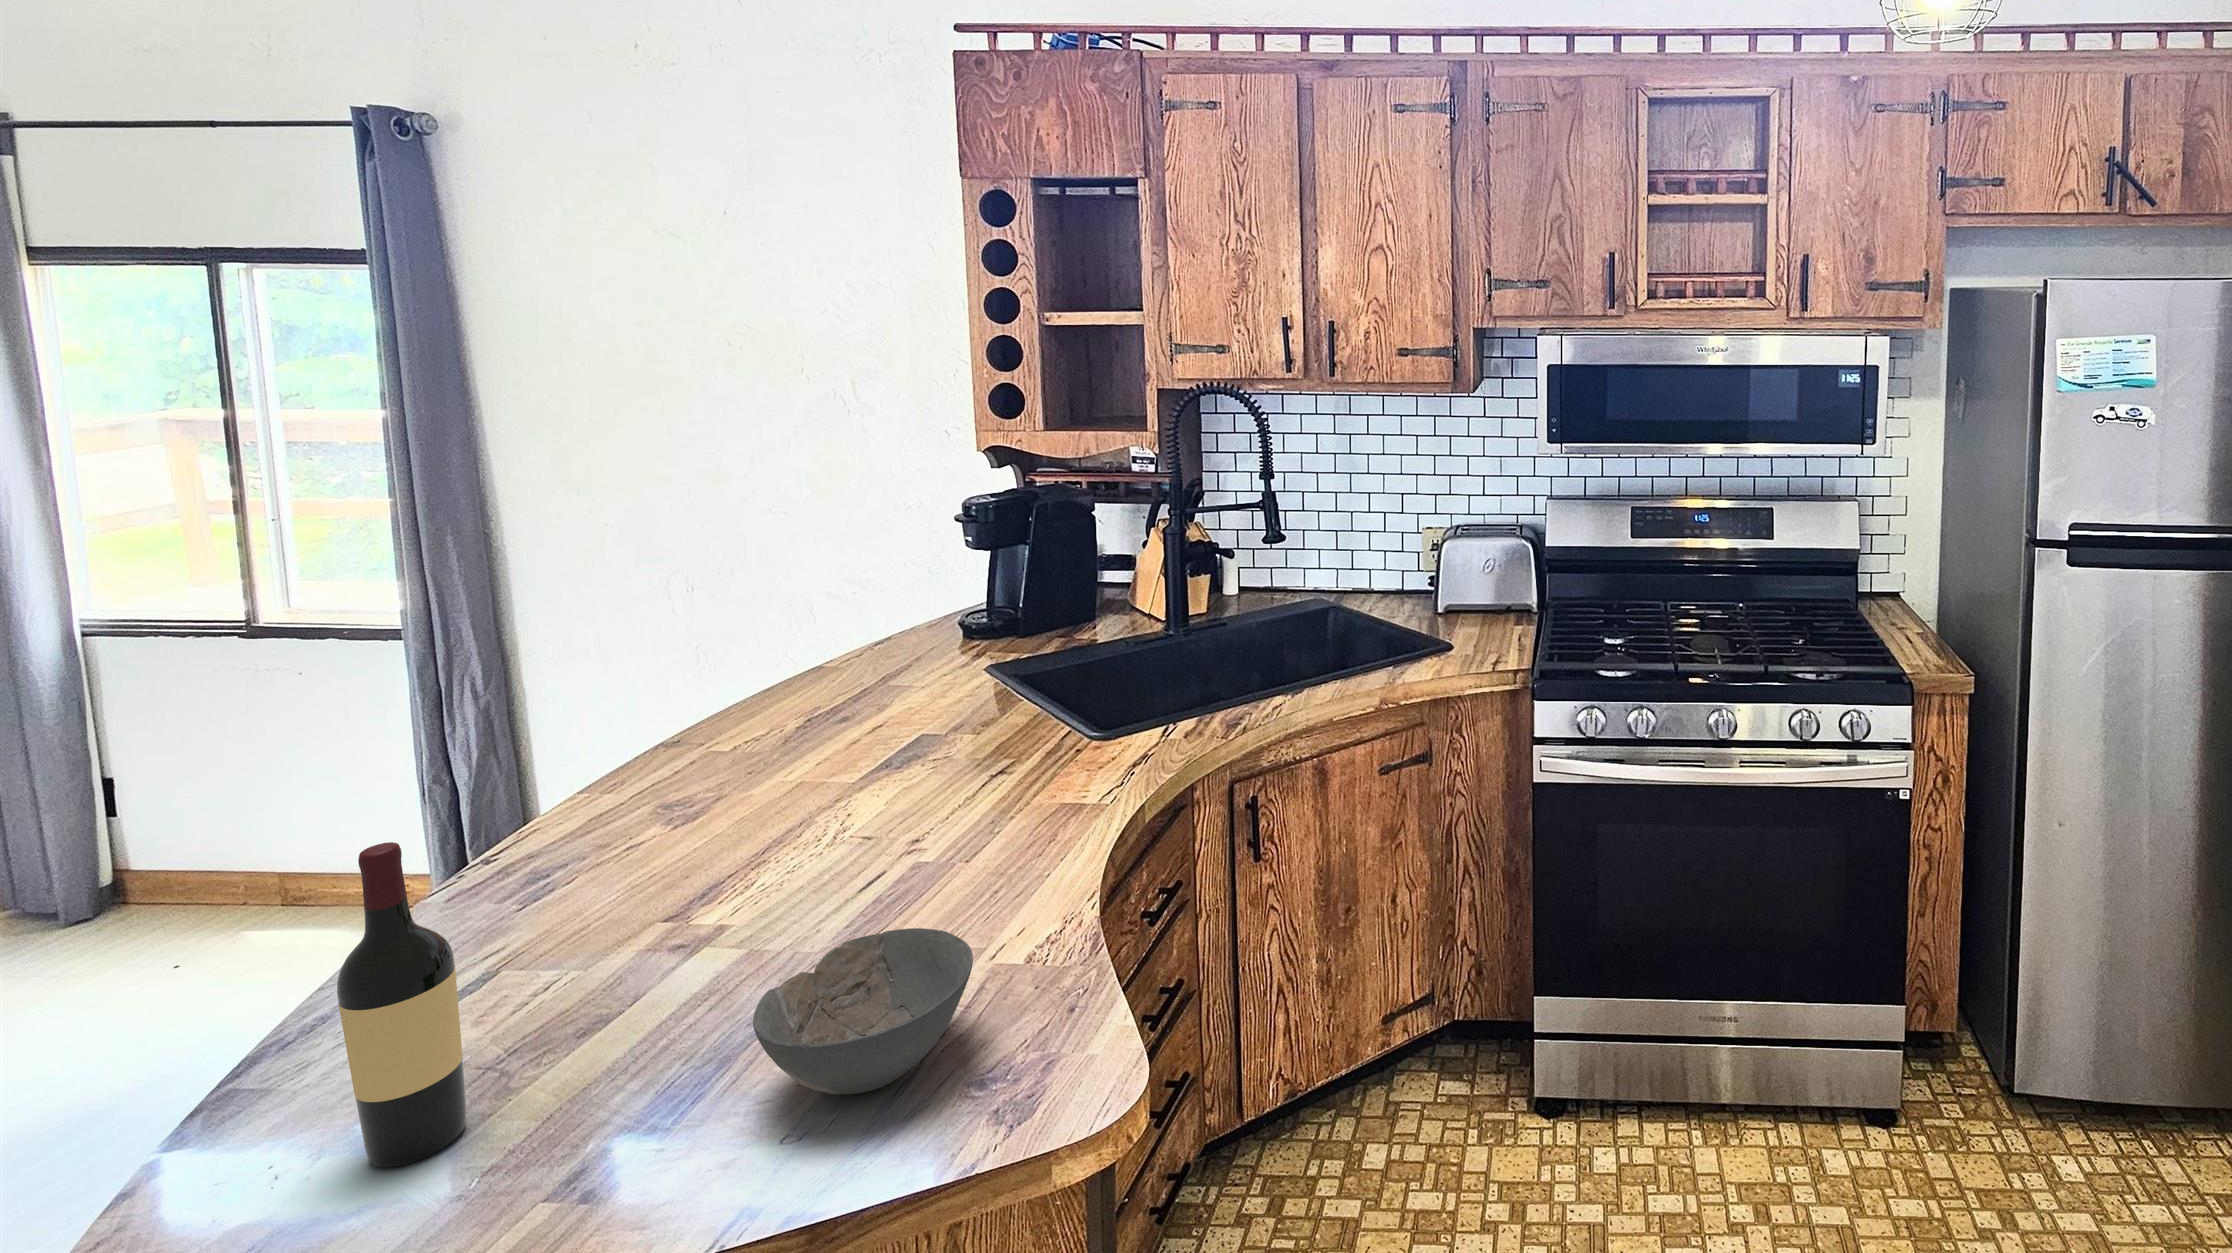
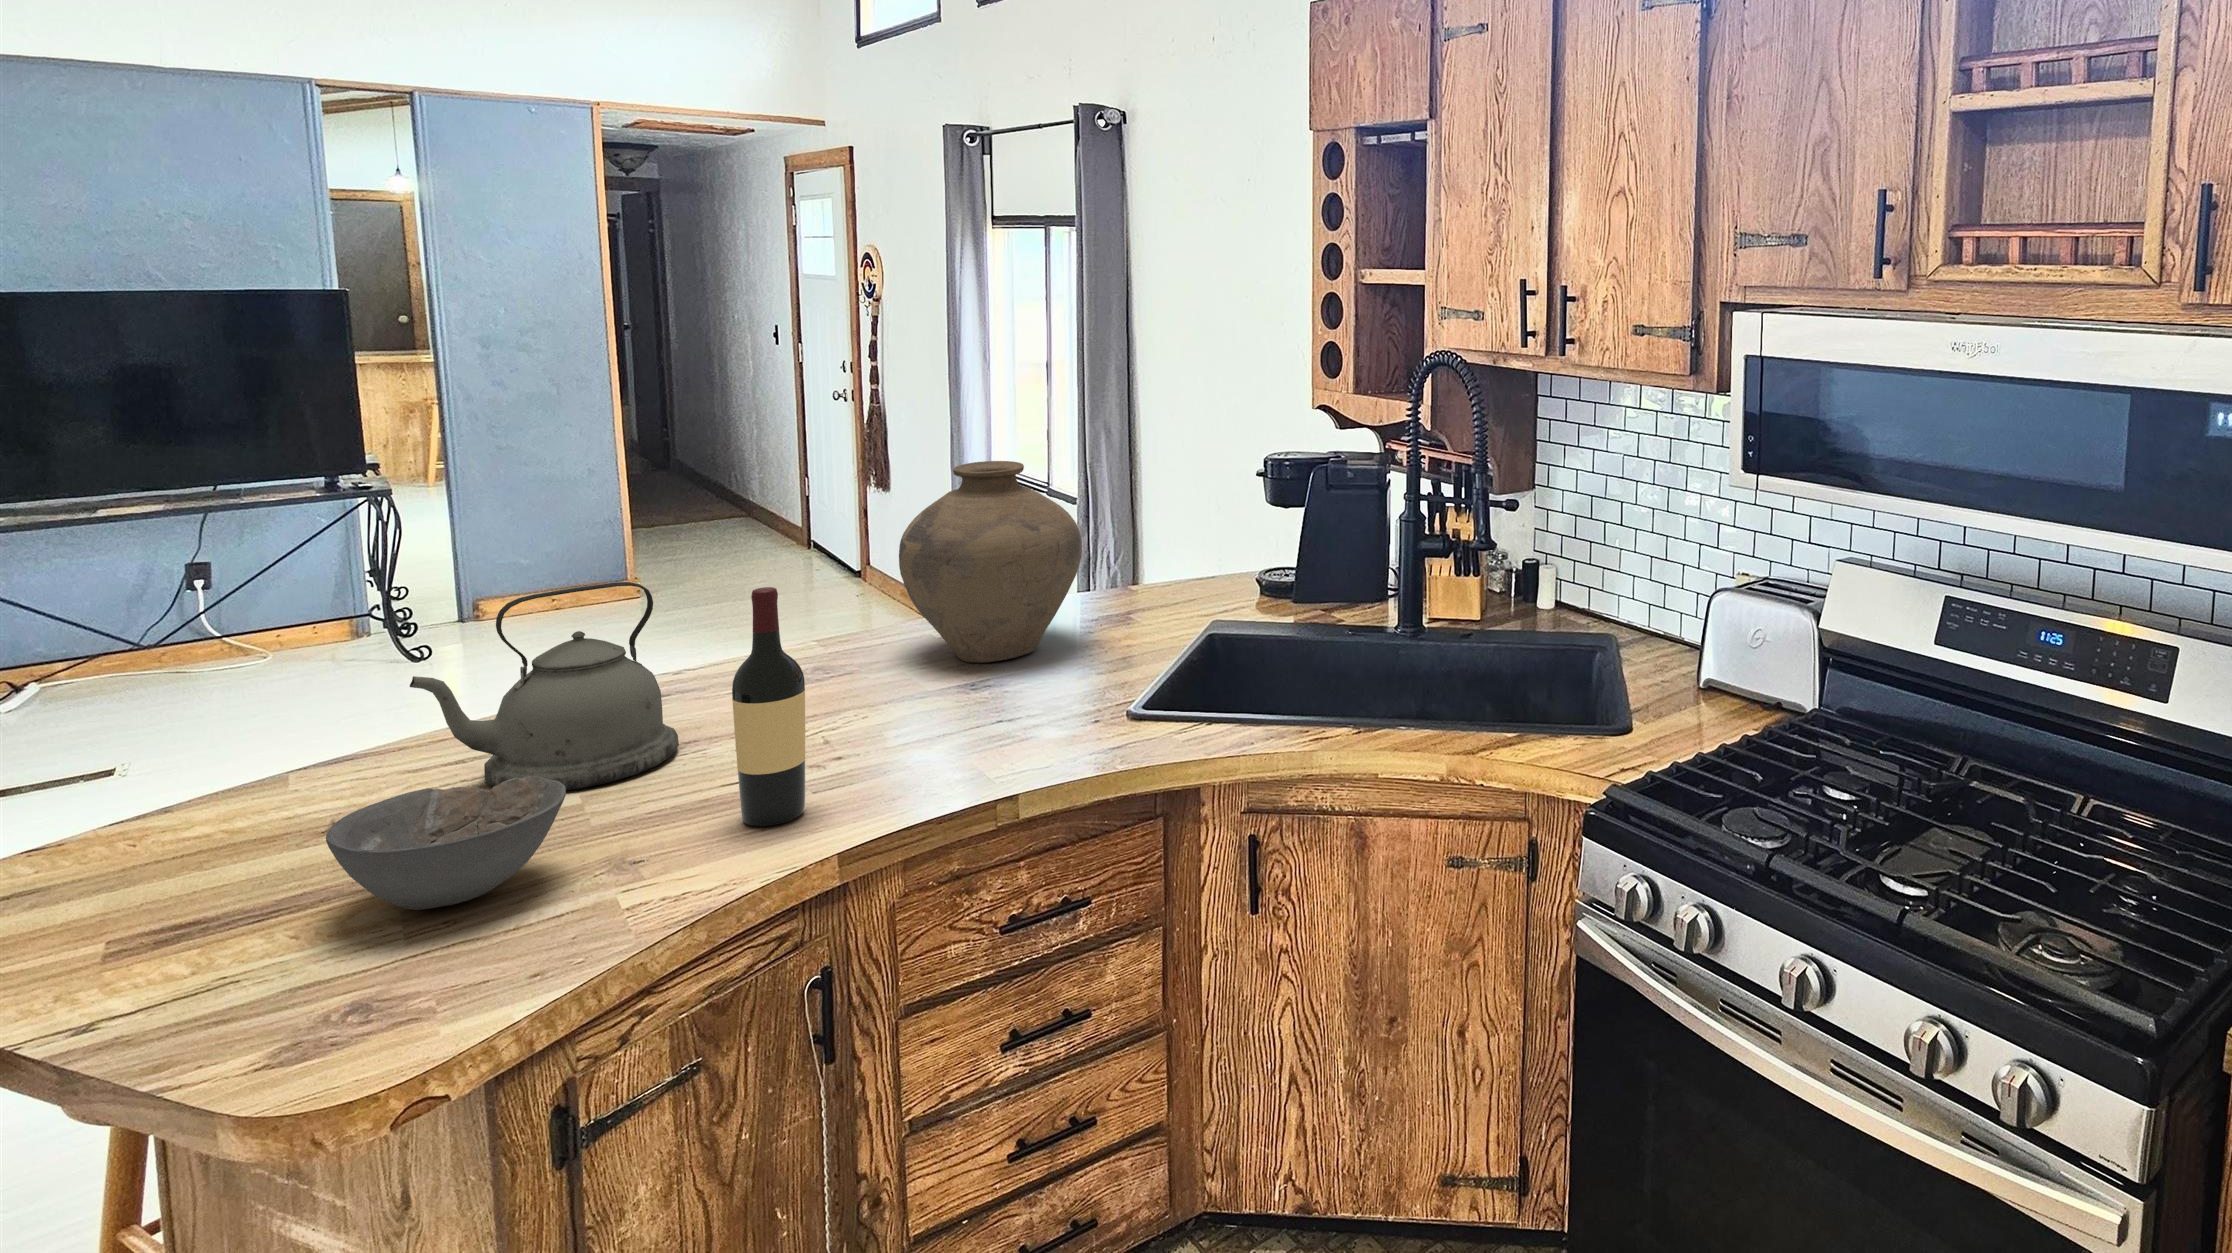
vase: none [714,548,921,768] -> present [899,461,1082,663]
kettle: none [520,751,760,1028] -> present [410,582,679,790]
wine bottle: present [337,842,466,1167] -> present [732,587,805,826]

